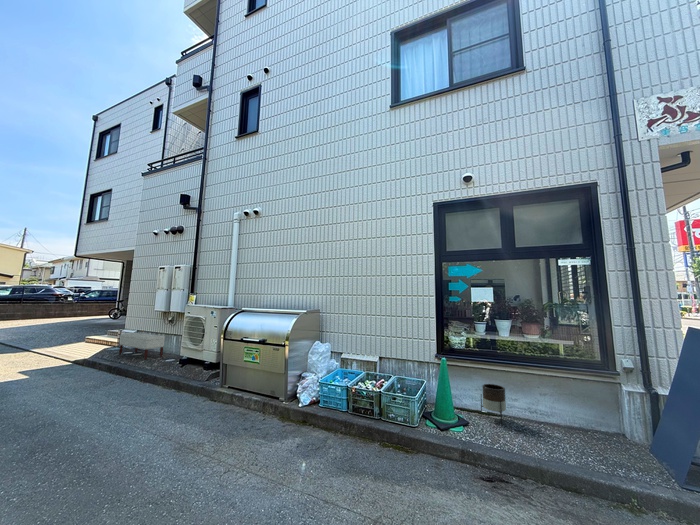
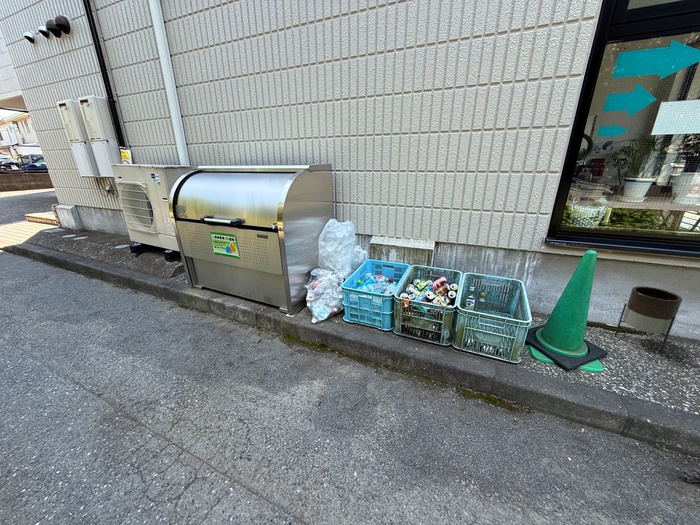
bench: present [119,333,165,360] -> none [46,208,114,245]

